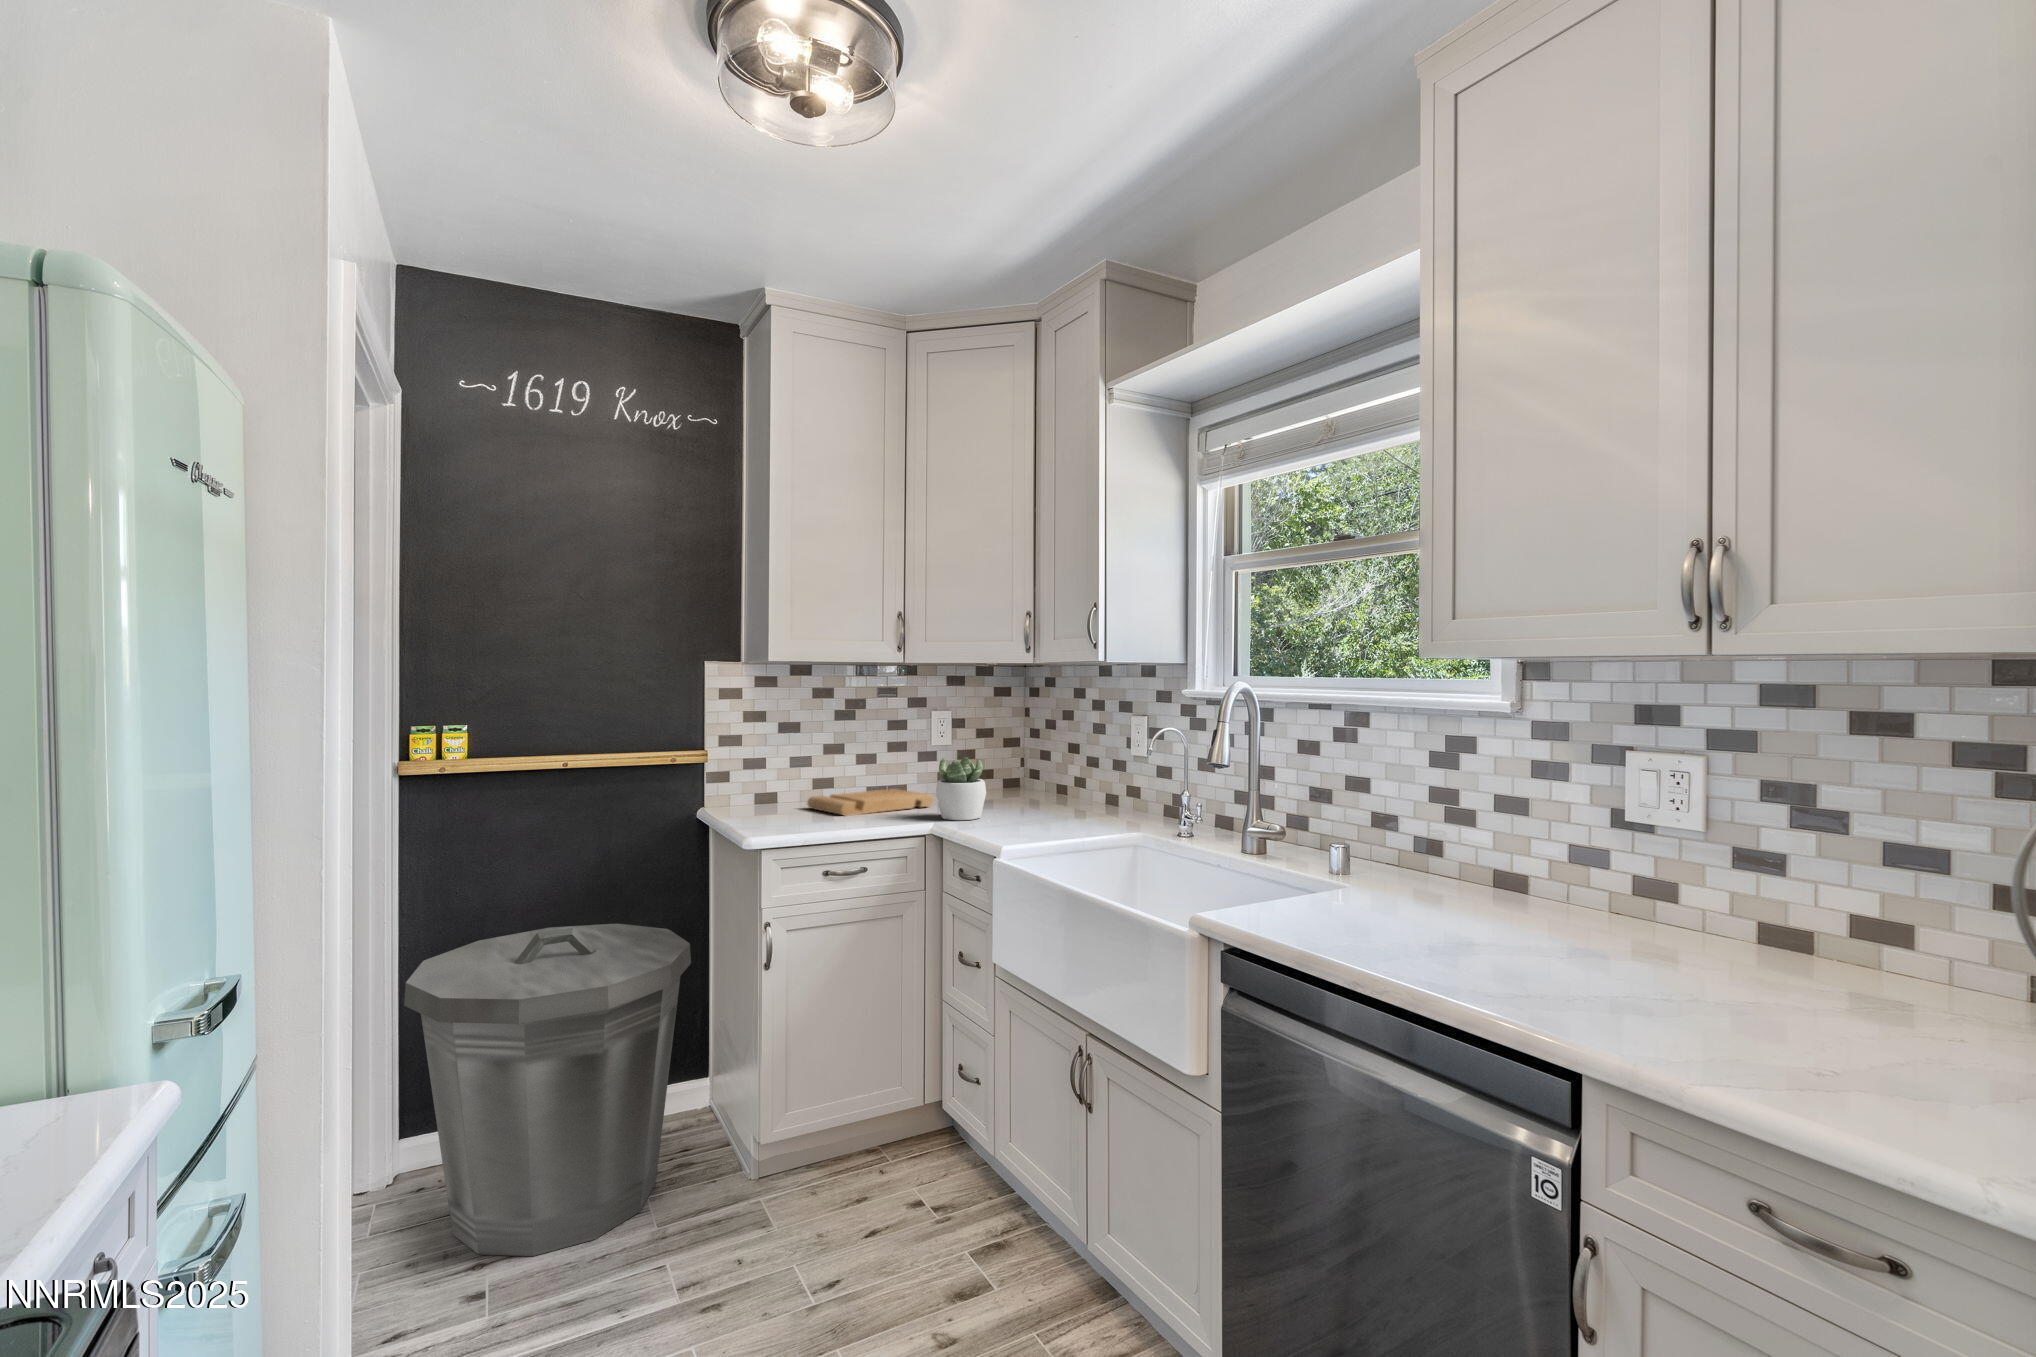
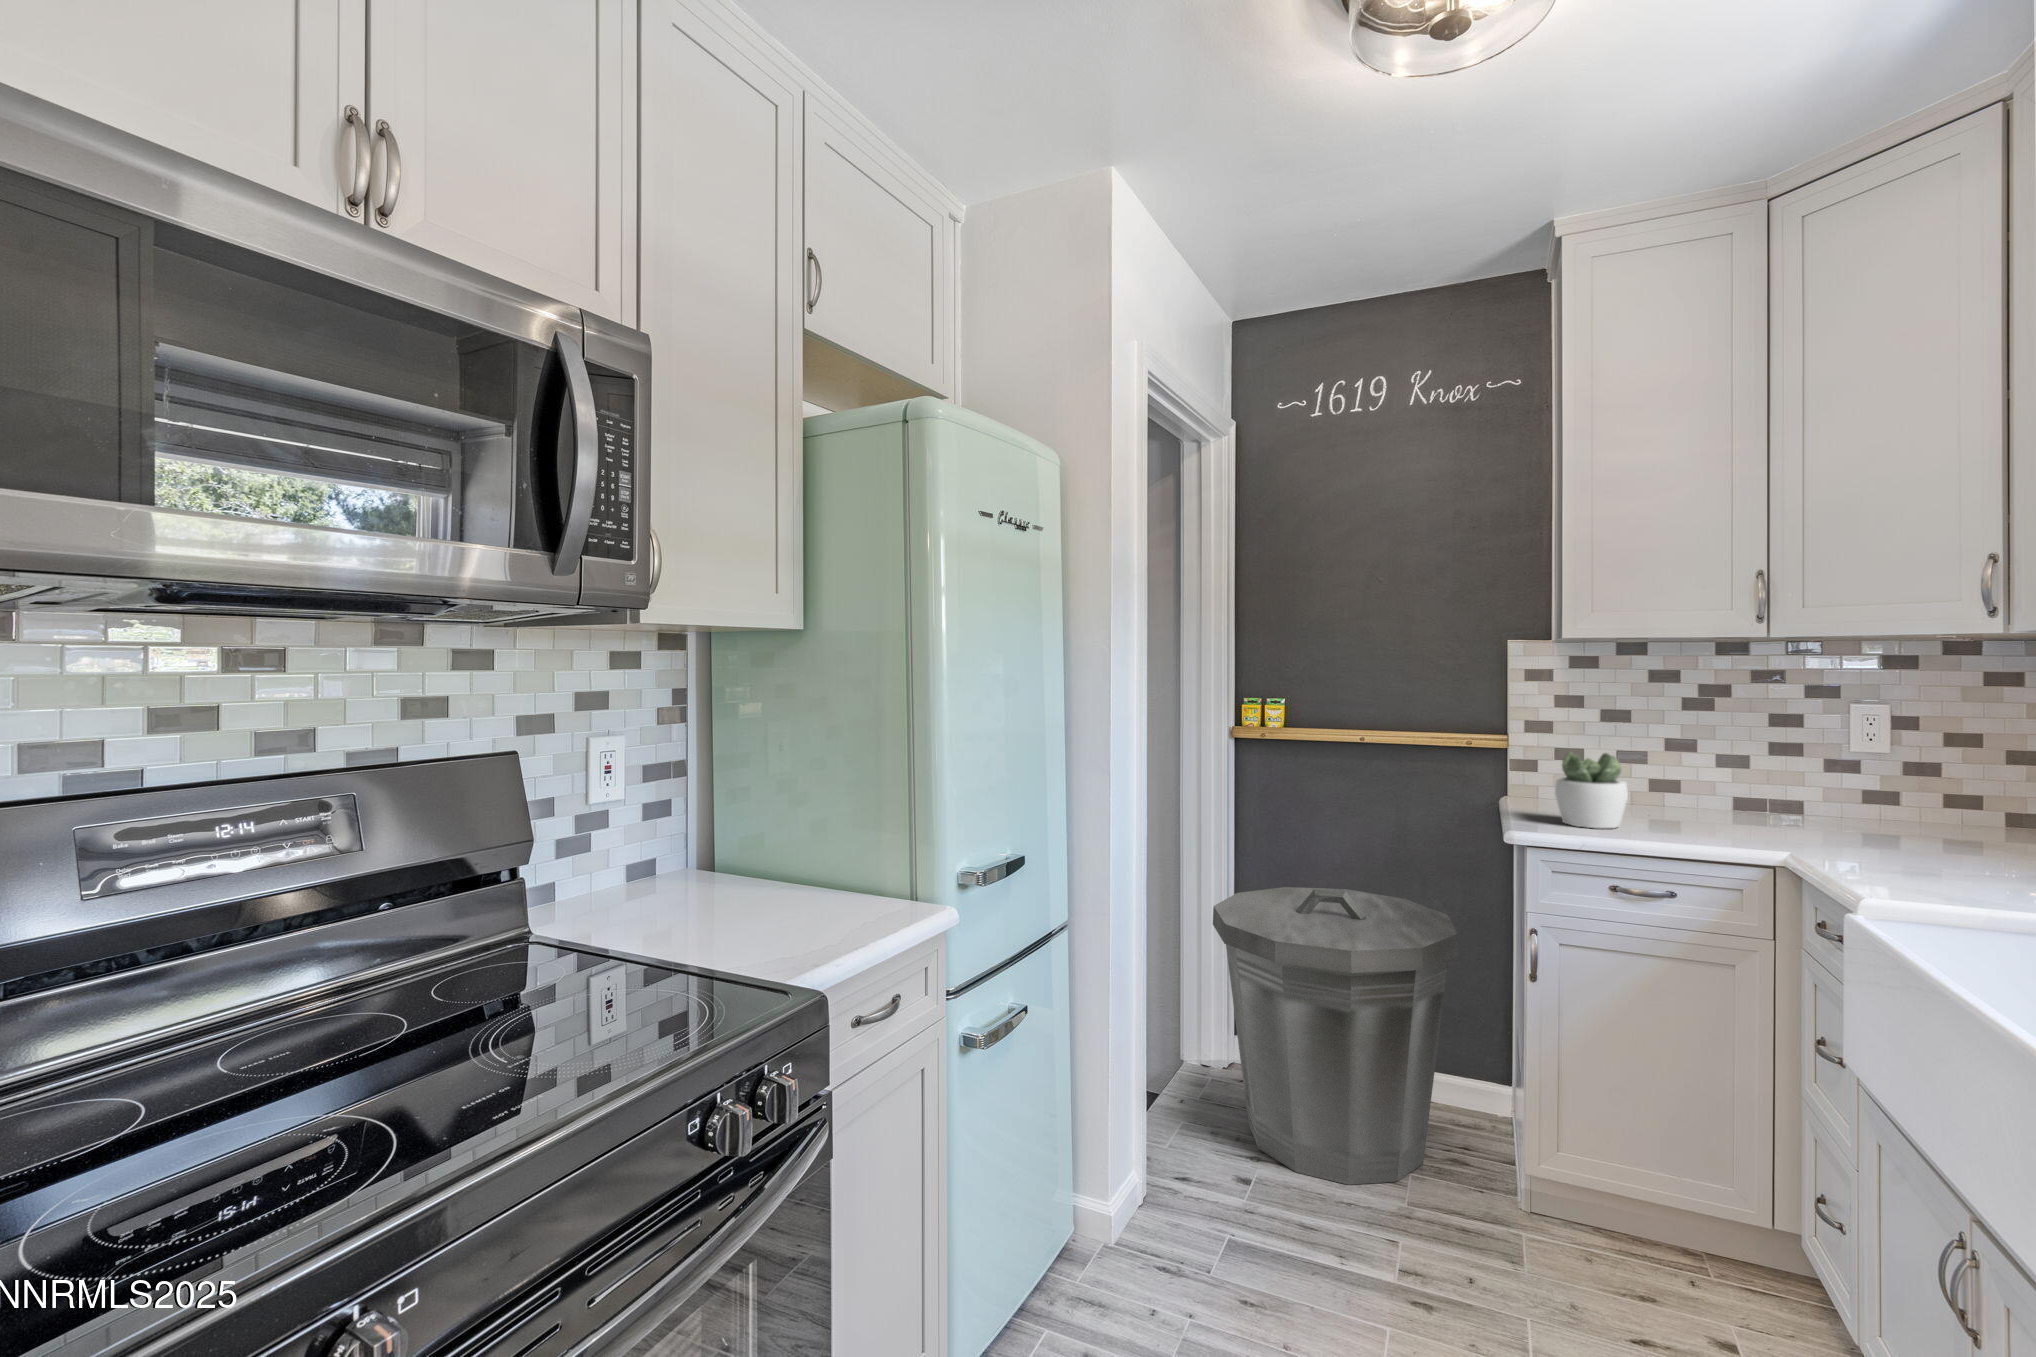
succulent plant: present [936,757,986,820] -> present [1555,752,1628,829]
cutting board: present [807,789,933,816] -> none [1636,800,1838,833]

